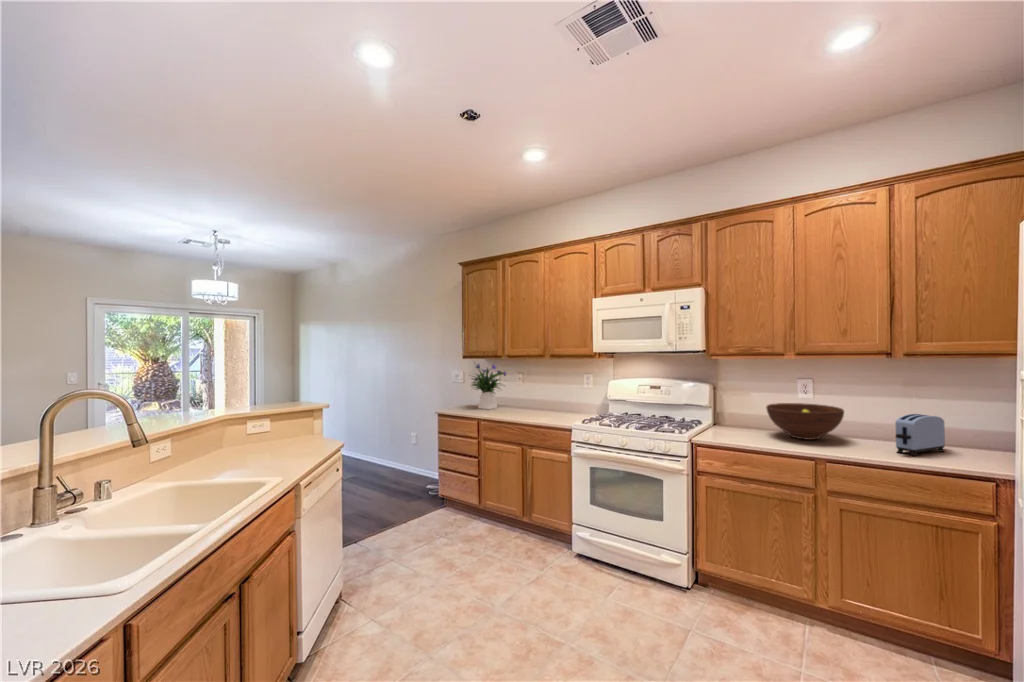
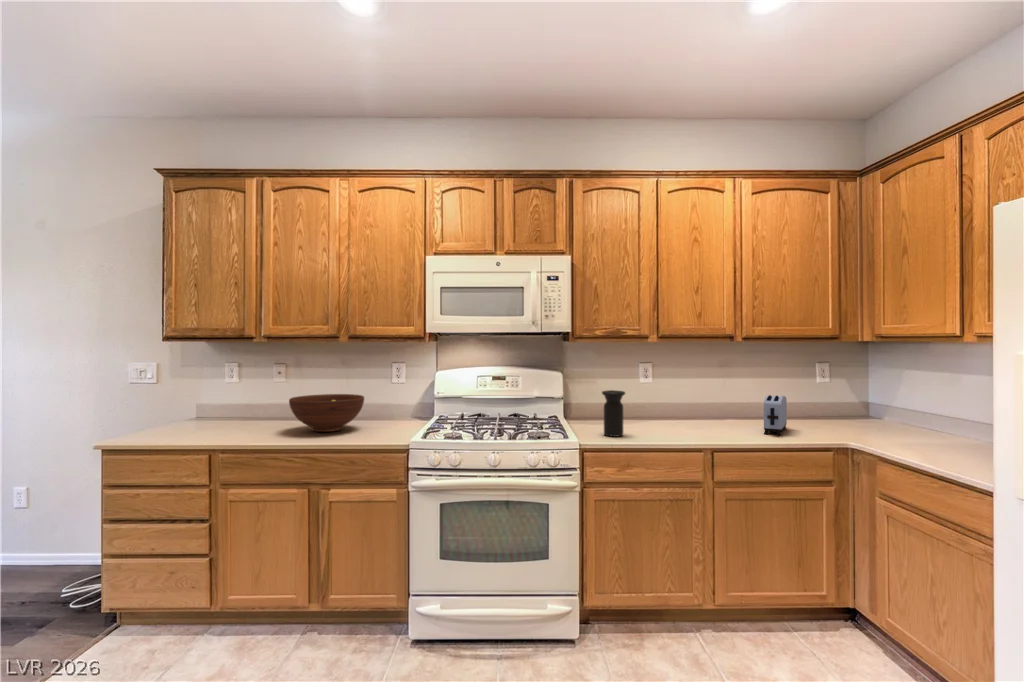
flower arrangement: present [472,364,506,409] -> none [165,350,257,432]
vase: none [715,399,736,438] -> present [602,390,625,437]
fruit bowl: present [766,403,844,440] -> present [289,394,364,432]

